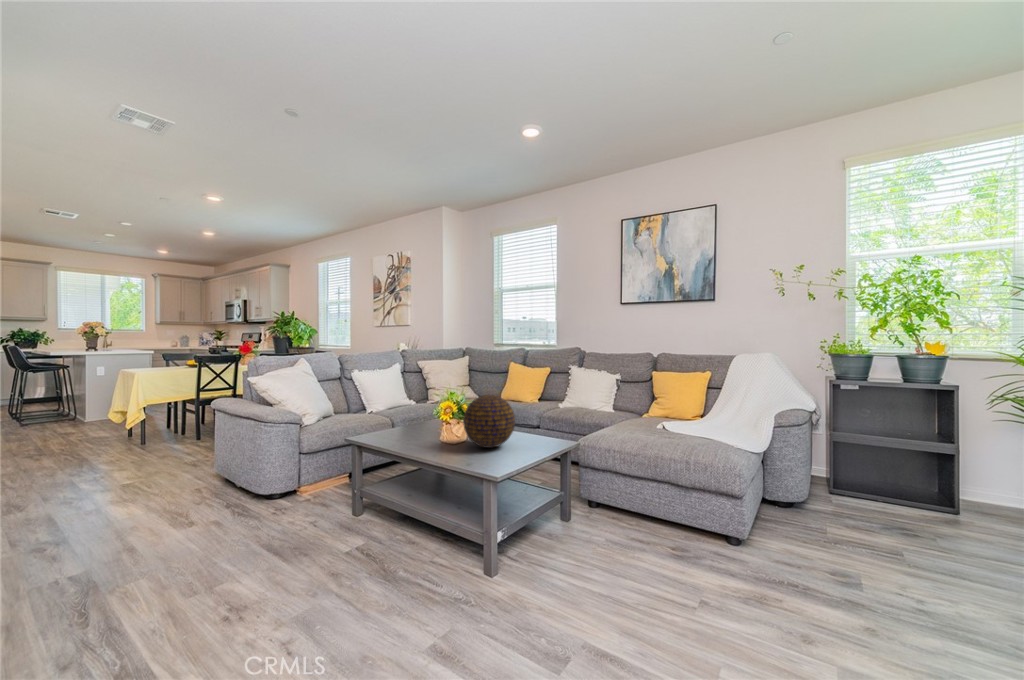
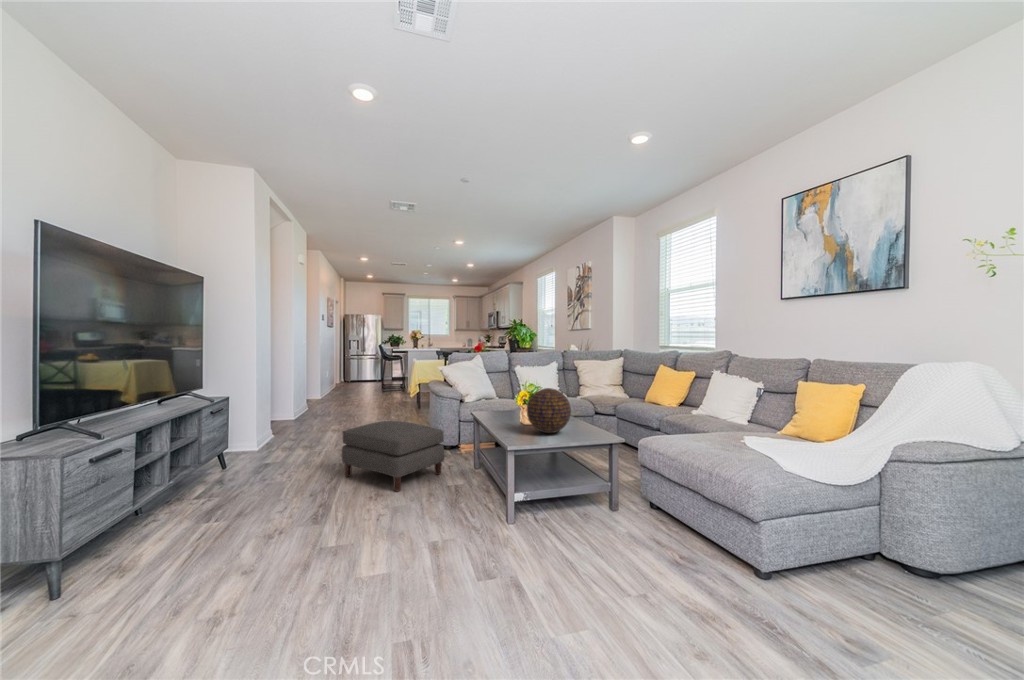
ottoman: none [125,467,322,586] -> present [342,421,444,491]

